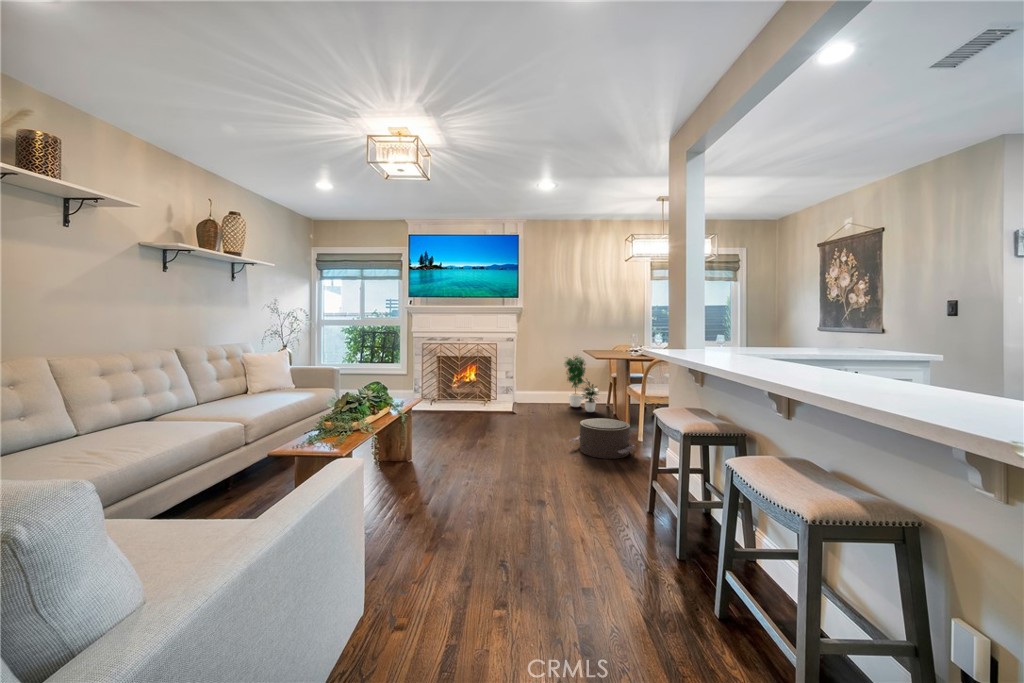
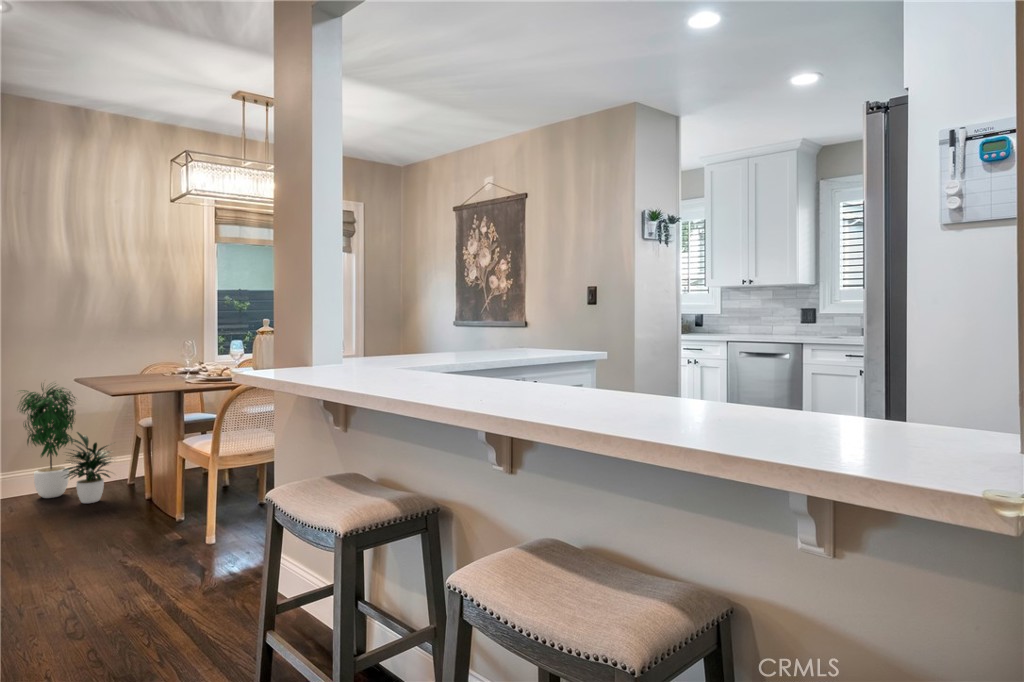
pouf: present [570,418,635,459] -> none [37,515,206,614]

